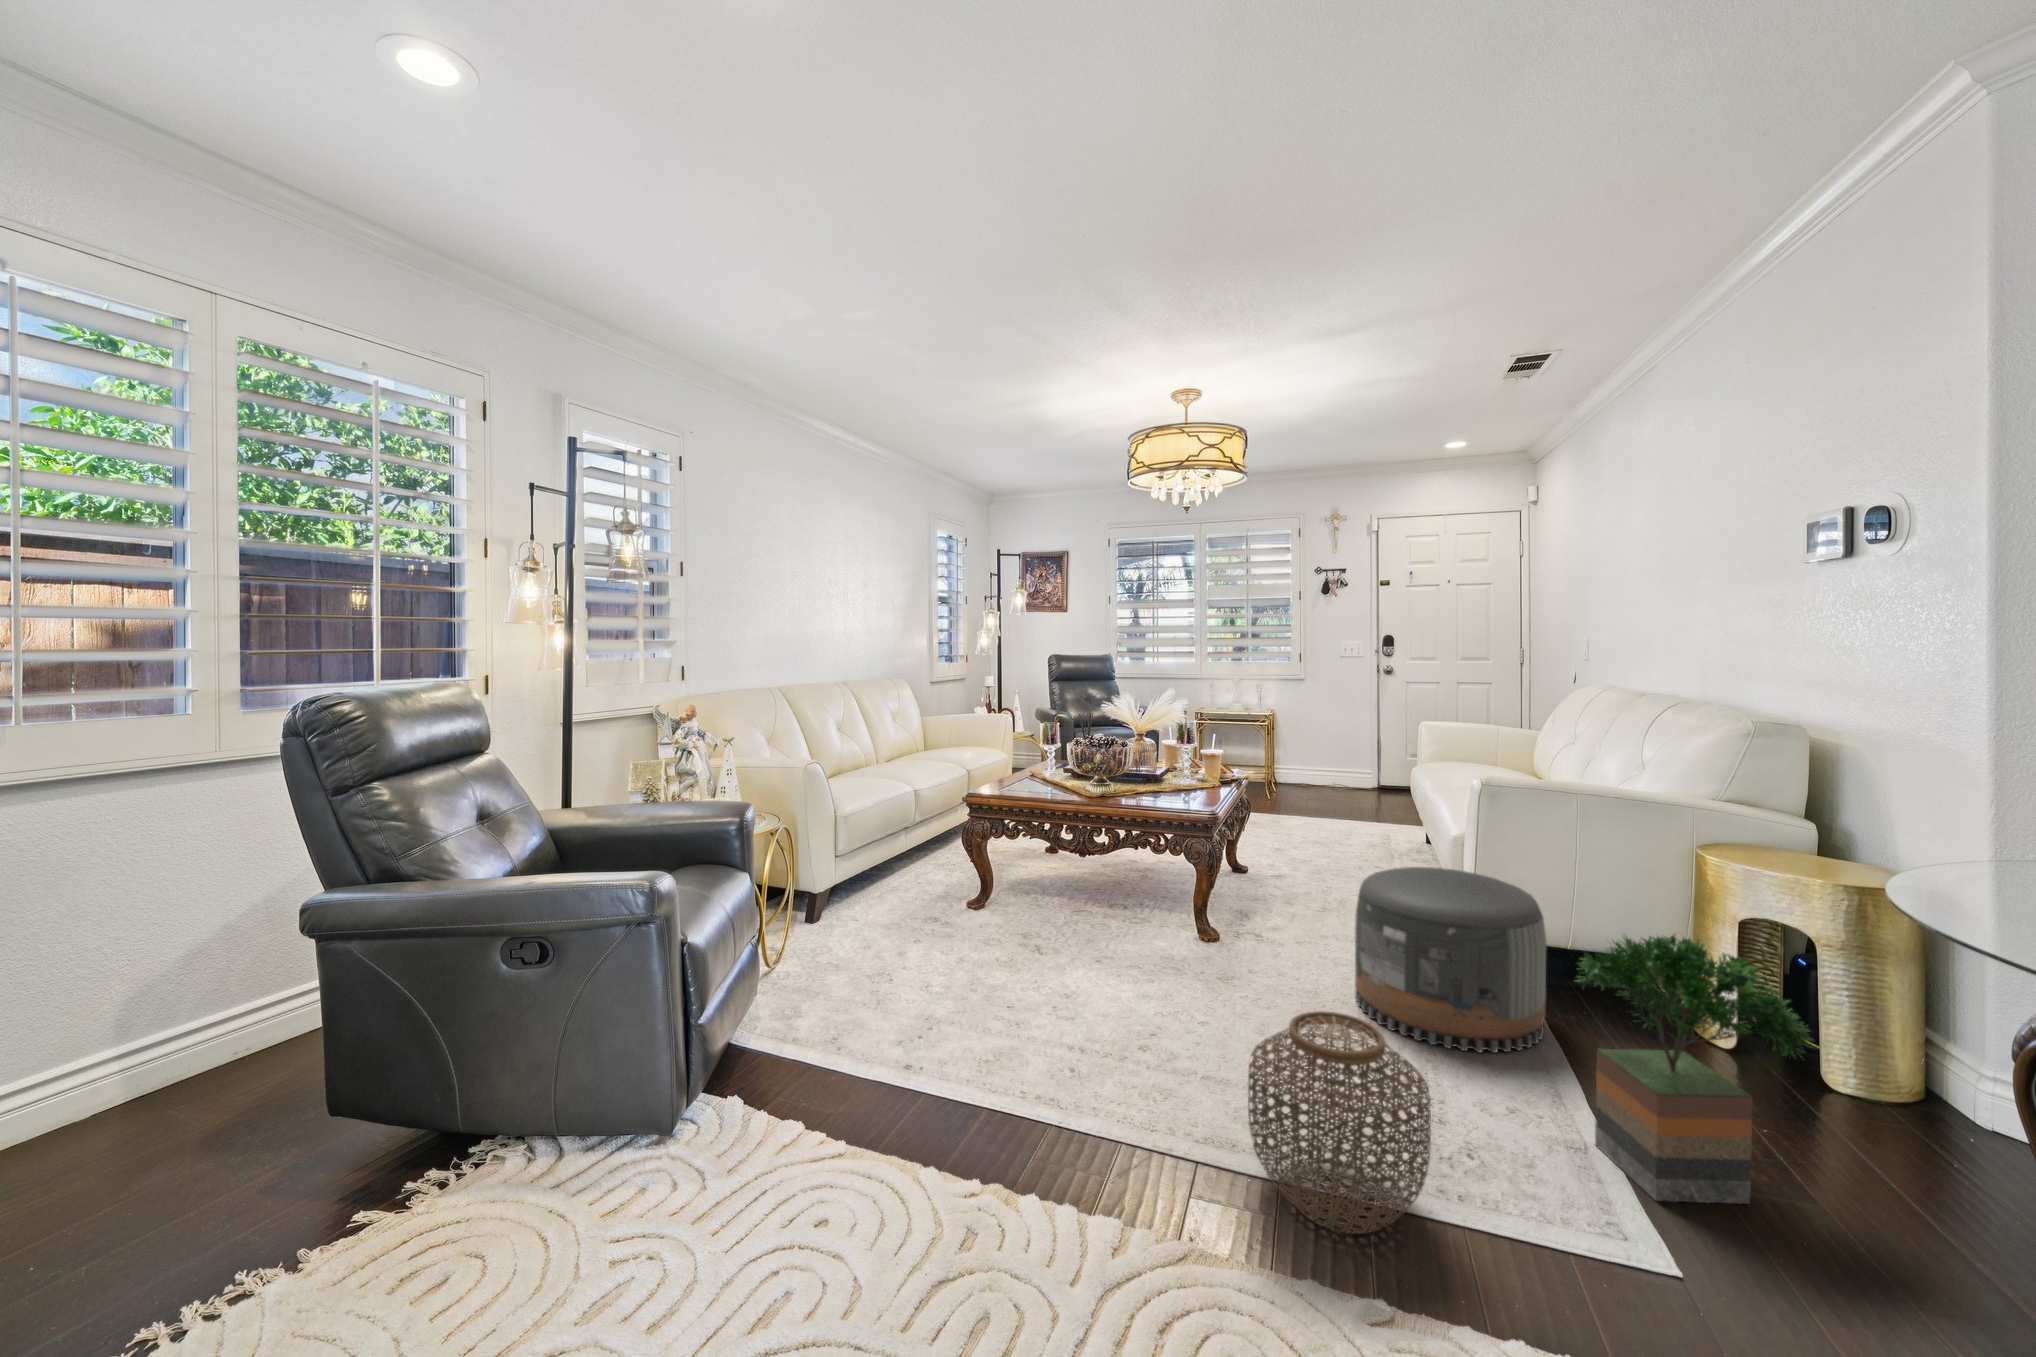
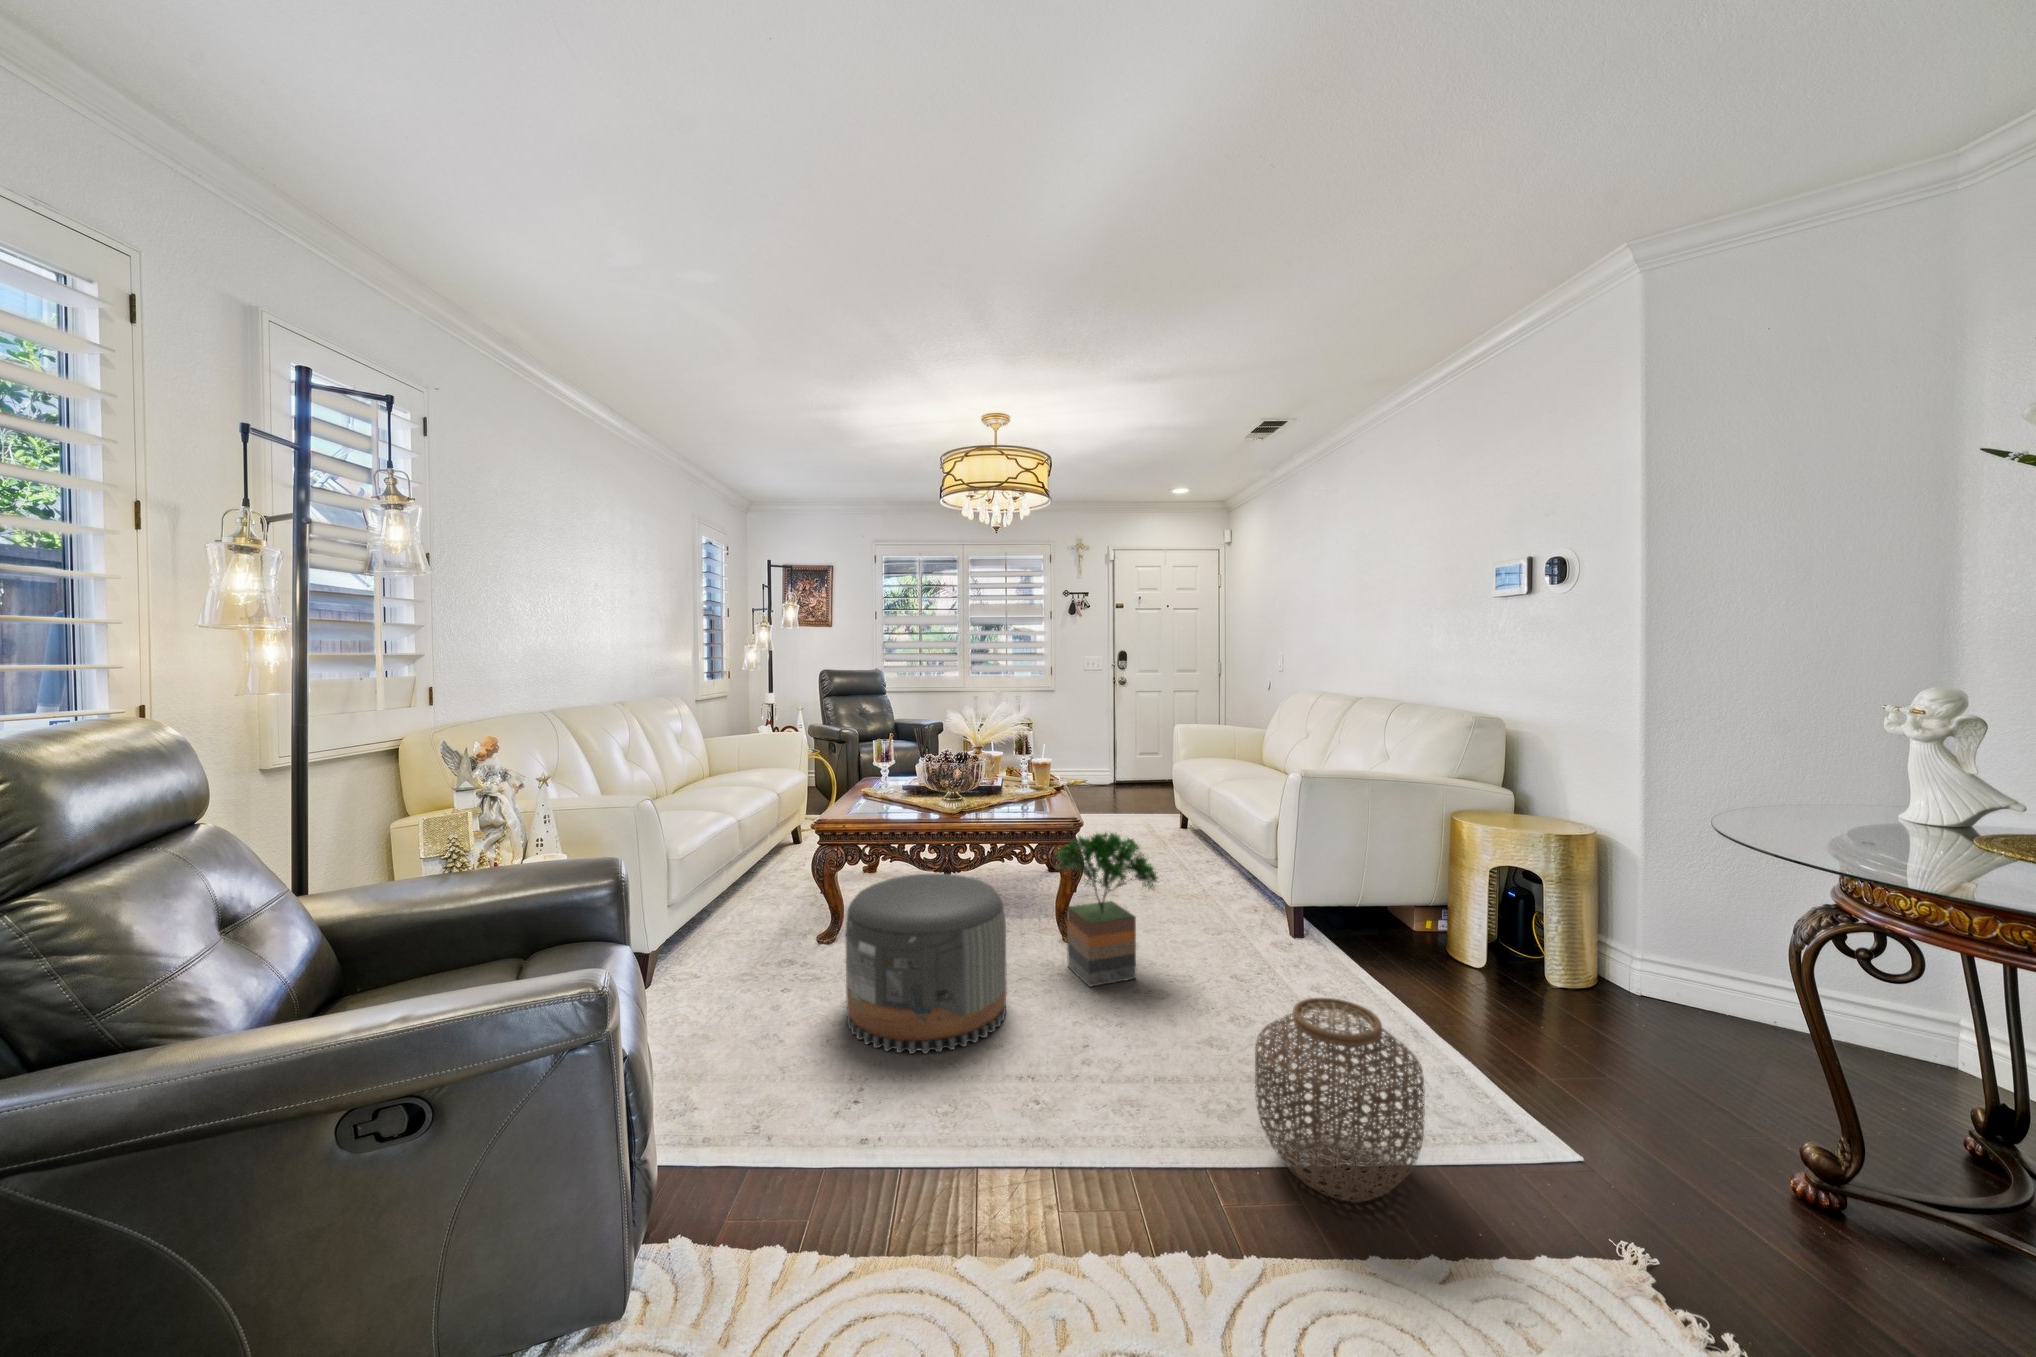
pouf: present [1355,867,1546,1053] -> present [845,874,1007,1054]
potted tree: present [1577,935,1814,1204] -> present [1057,833,1158,987]

